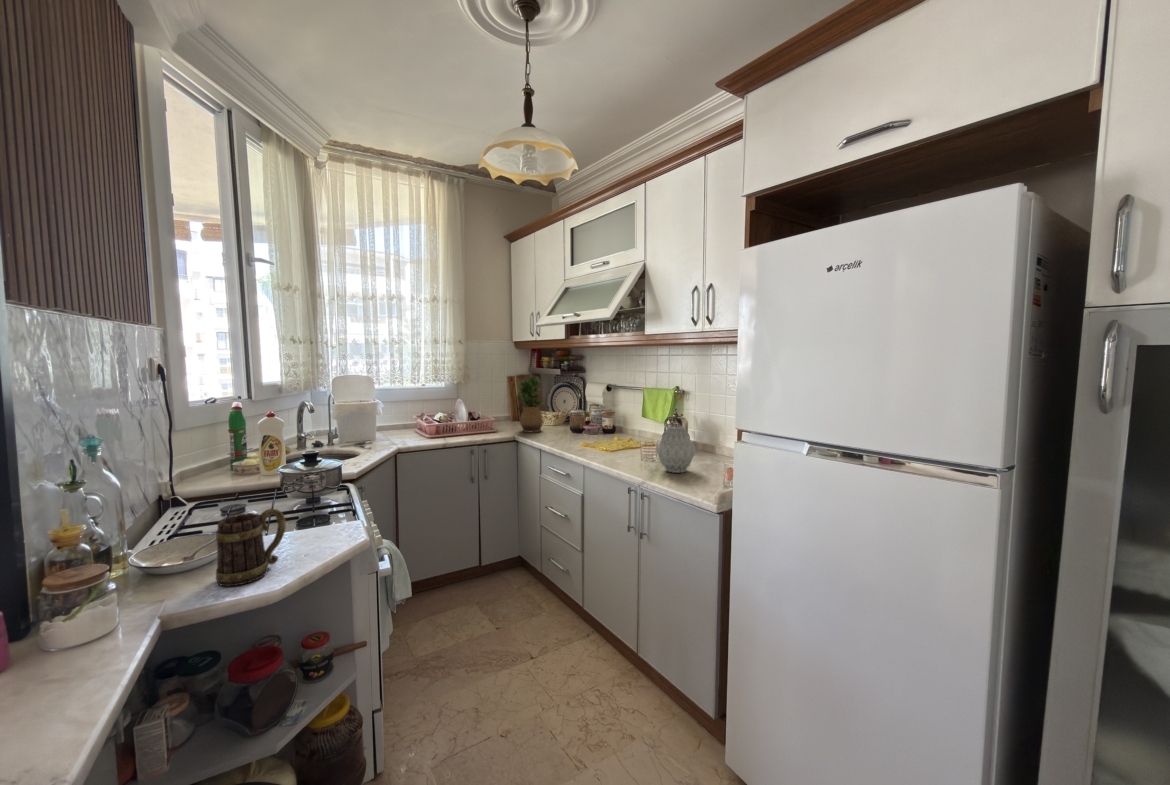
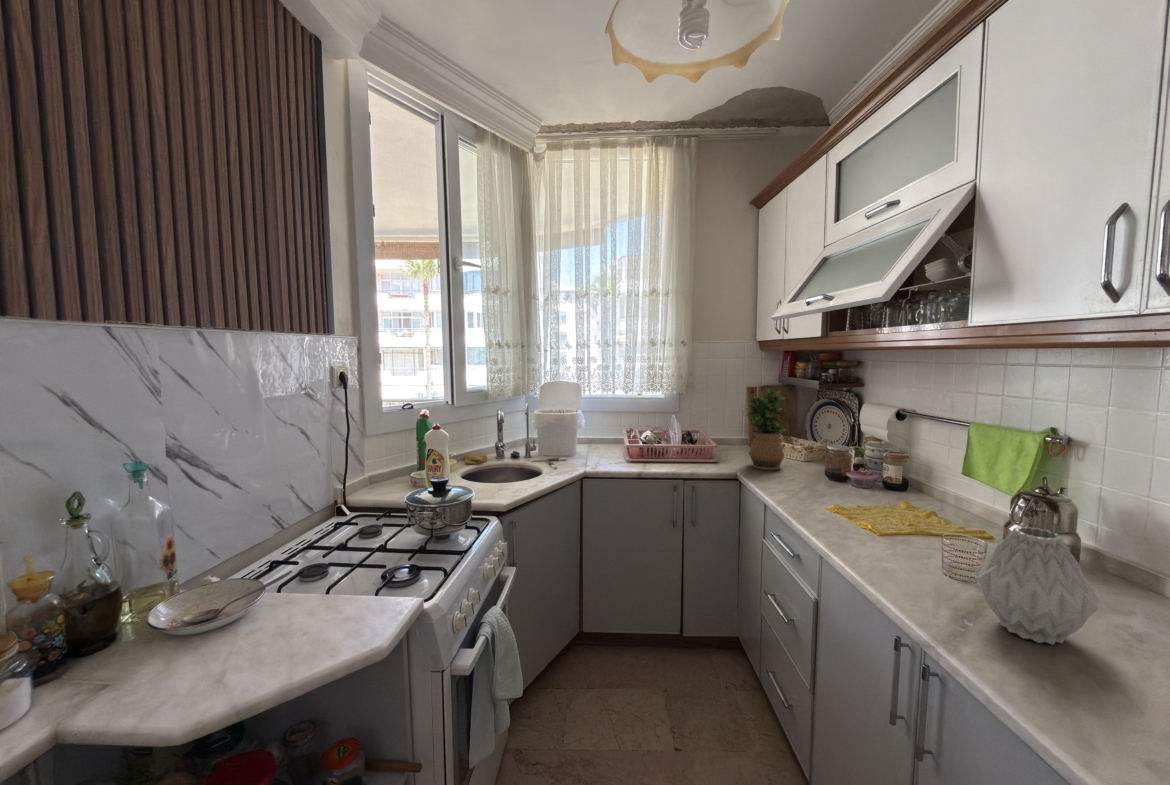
mug: present [216,509,286,586] -> none [157,588,263,698]

